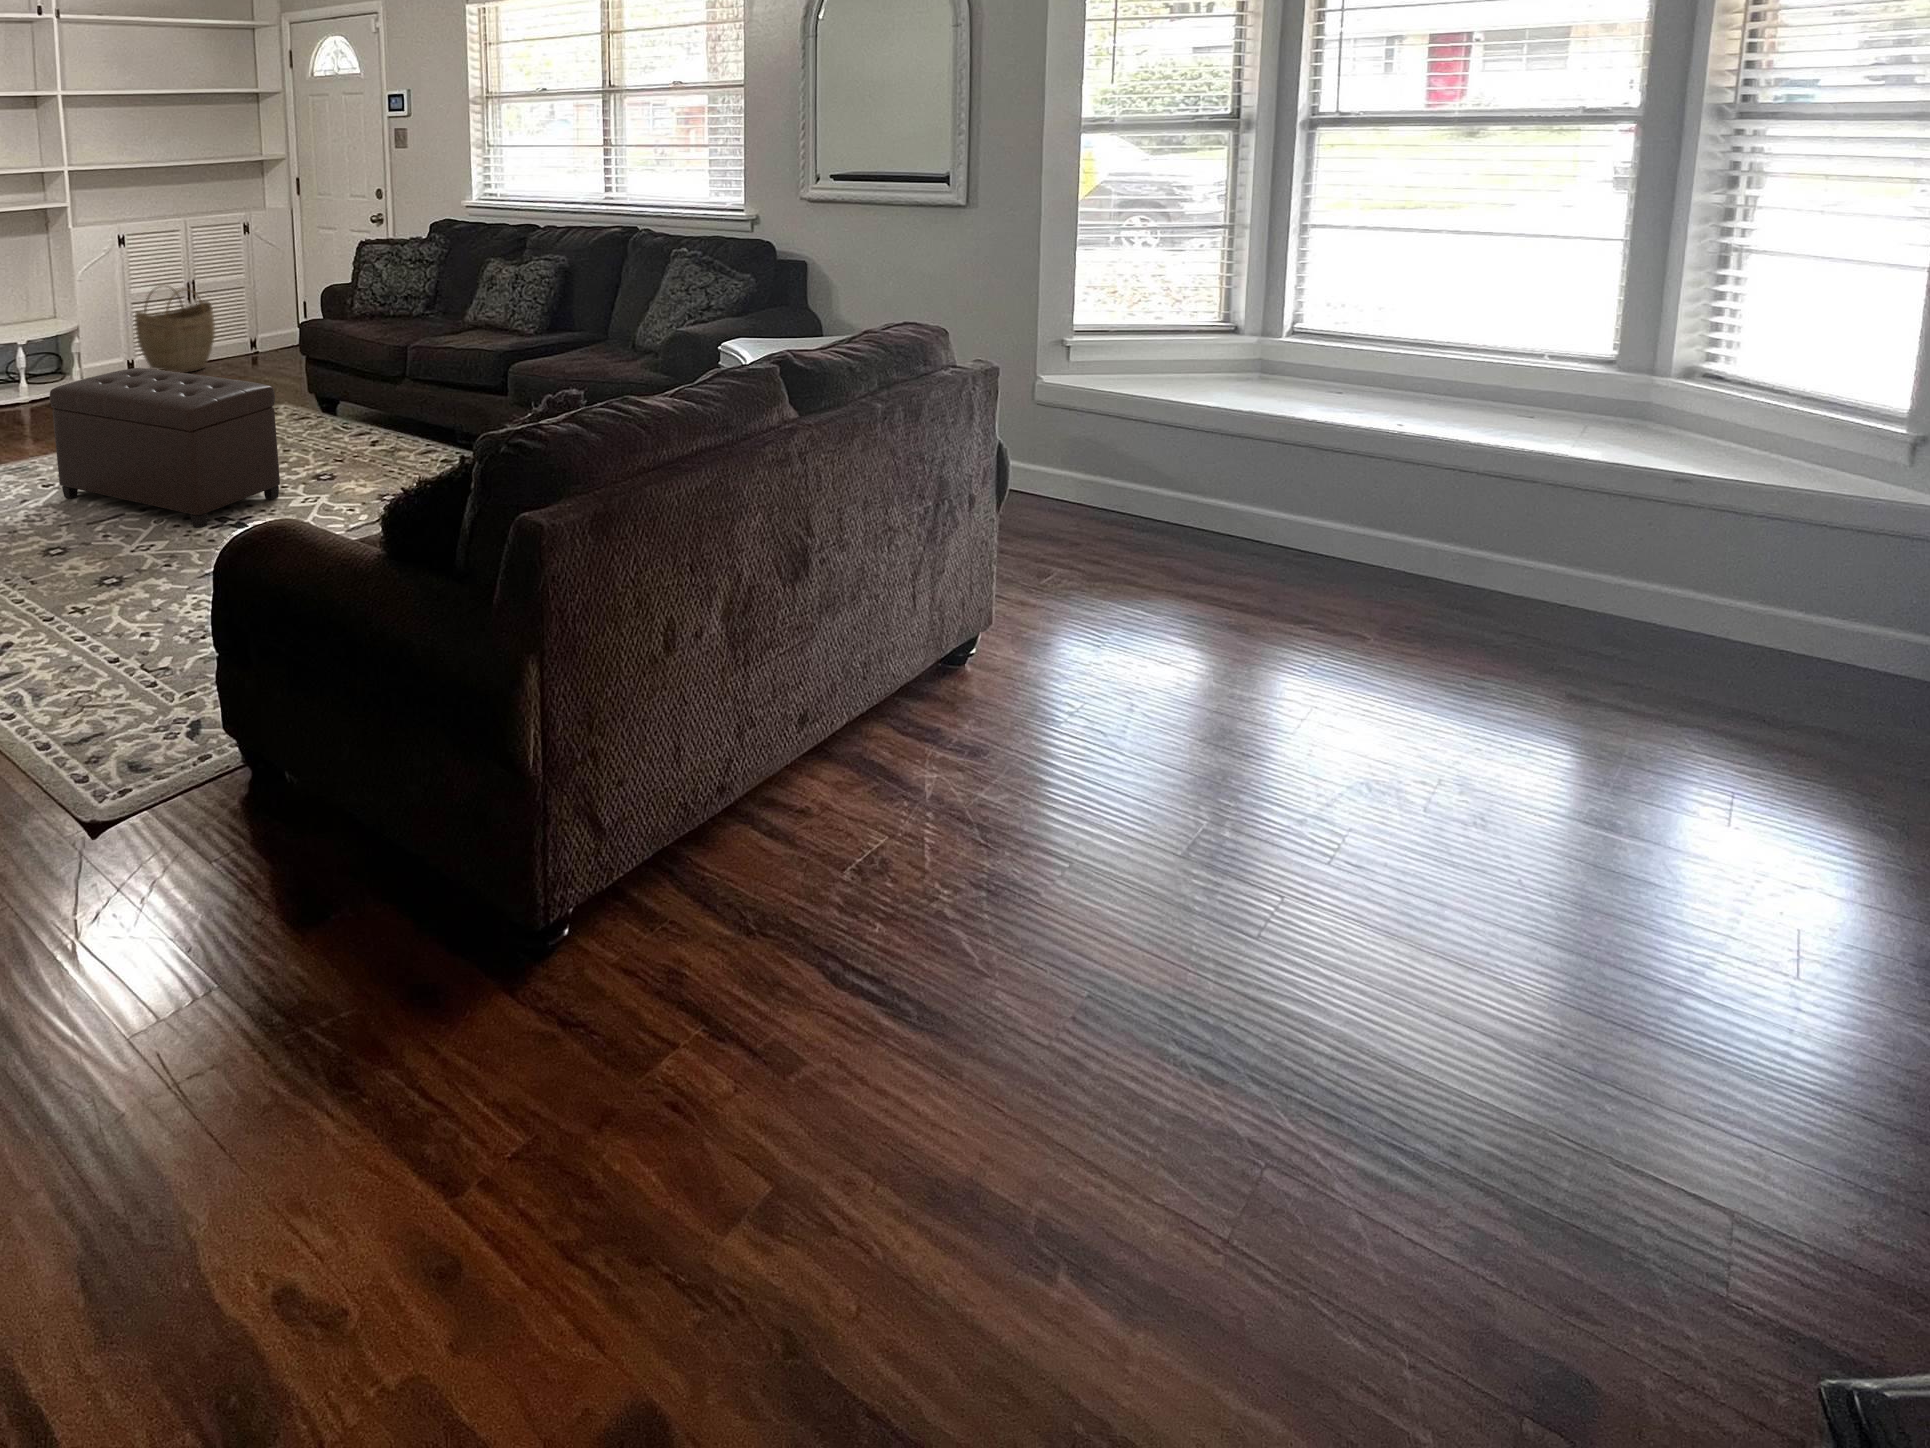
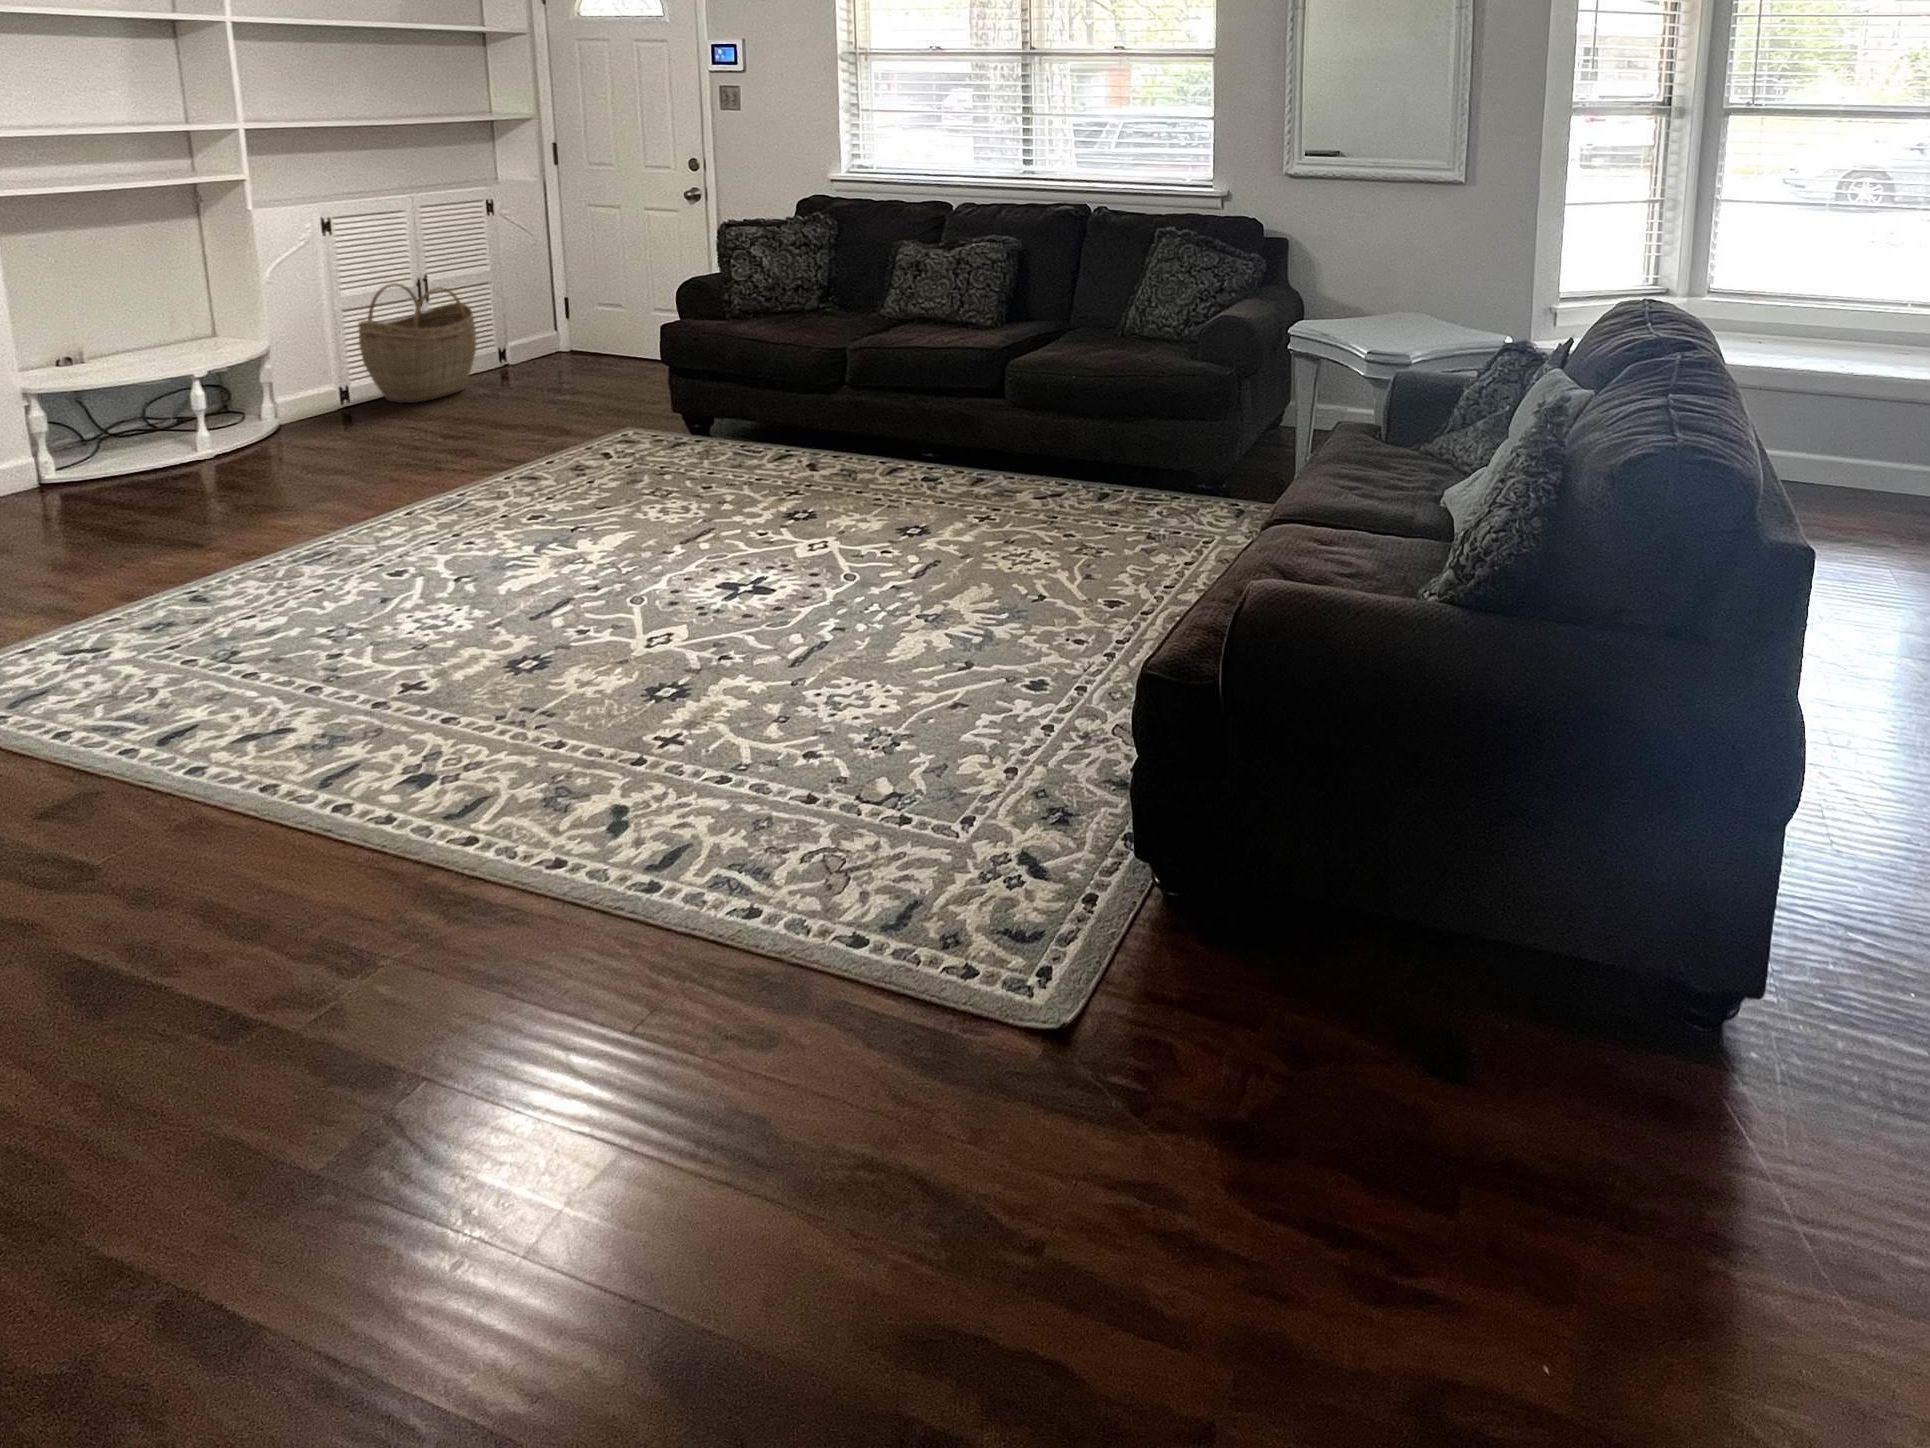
ottoman: present [50,368,280,528] -> none [432,399,784,602]

